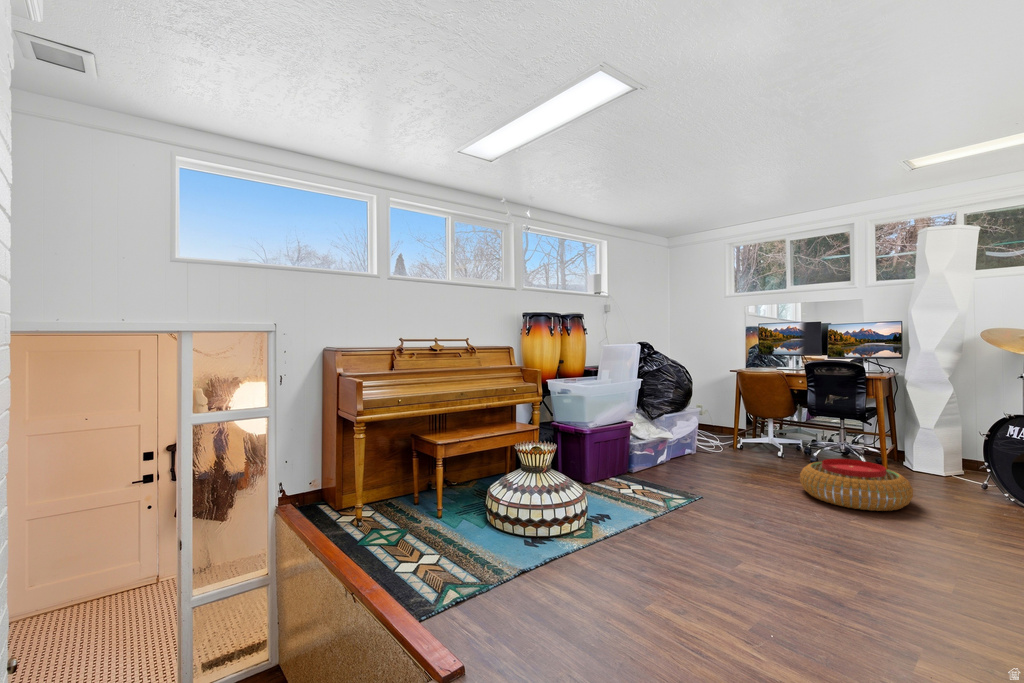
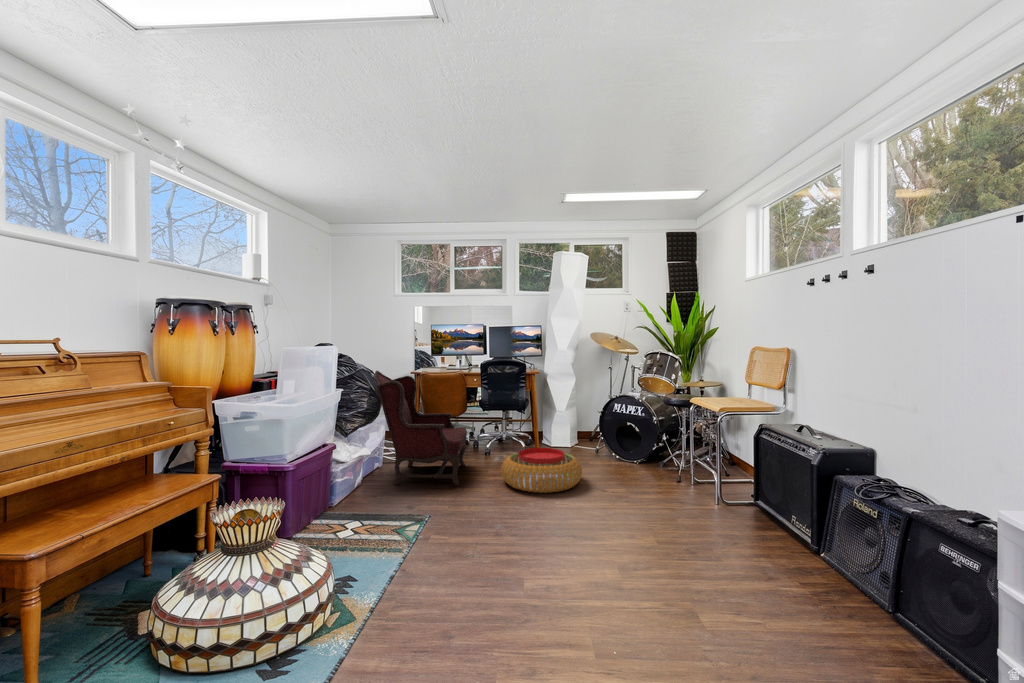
armchair: none [675,366,775,481] -> present [375,371,467,485]

